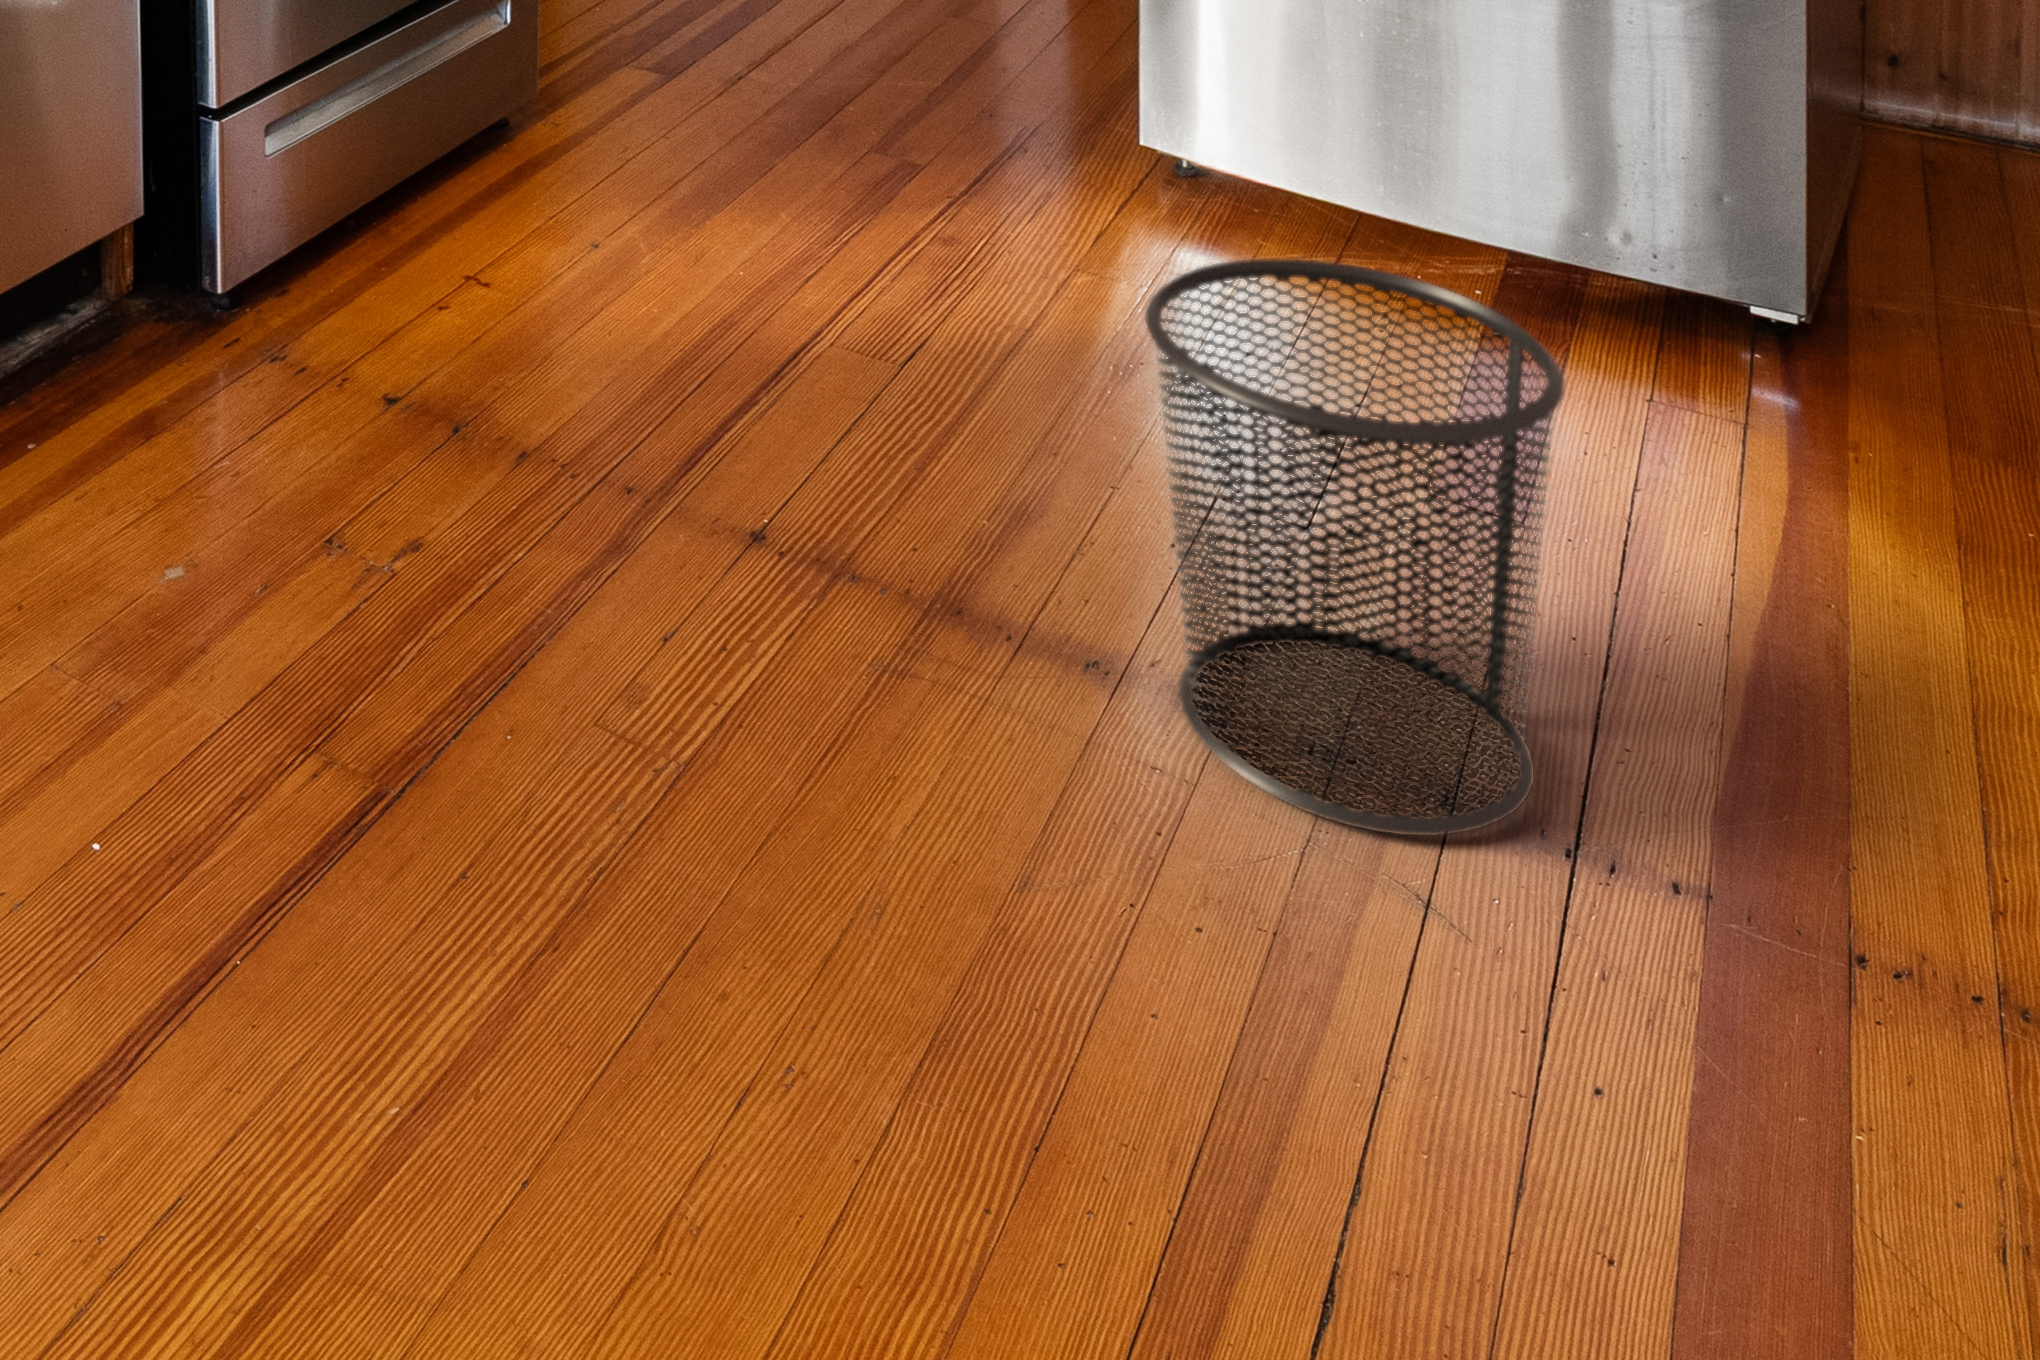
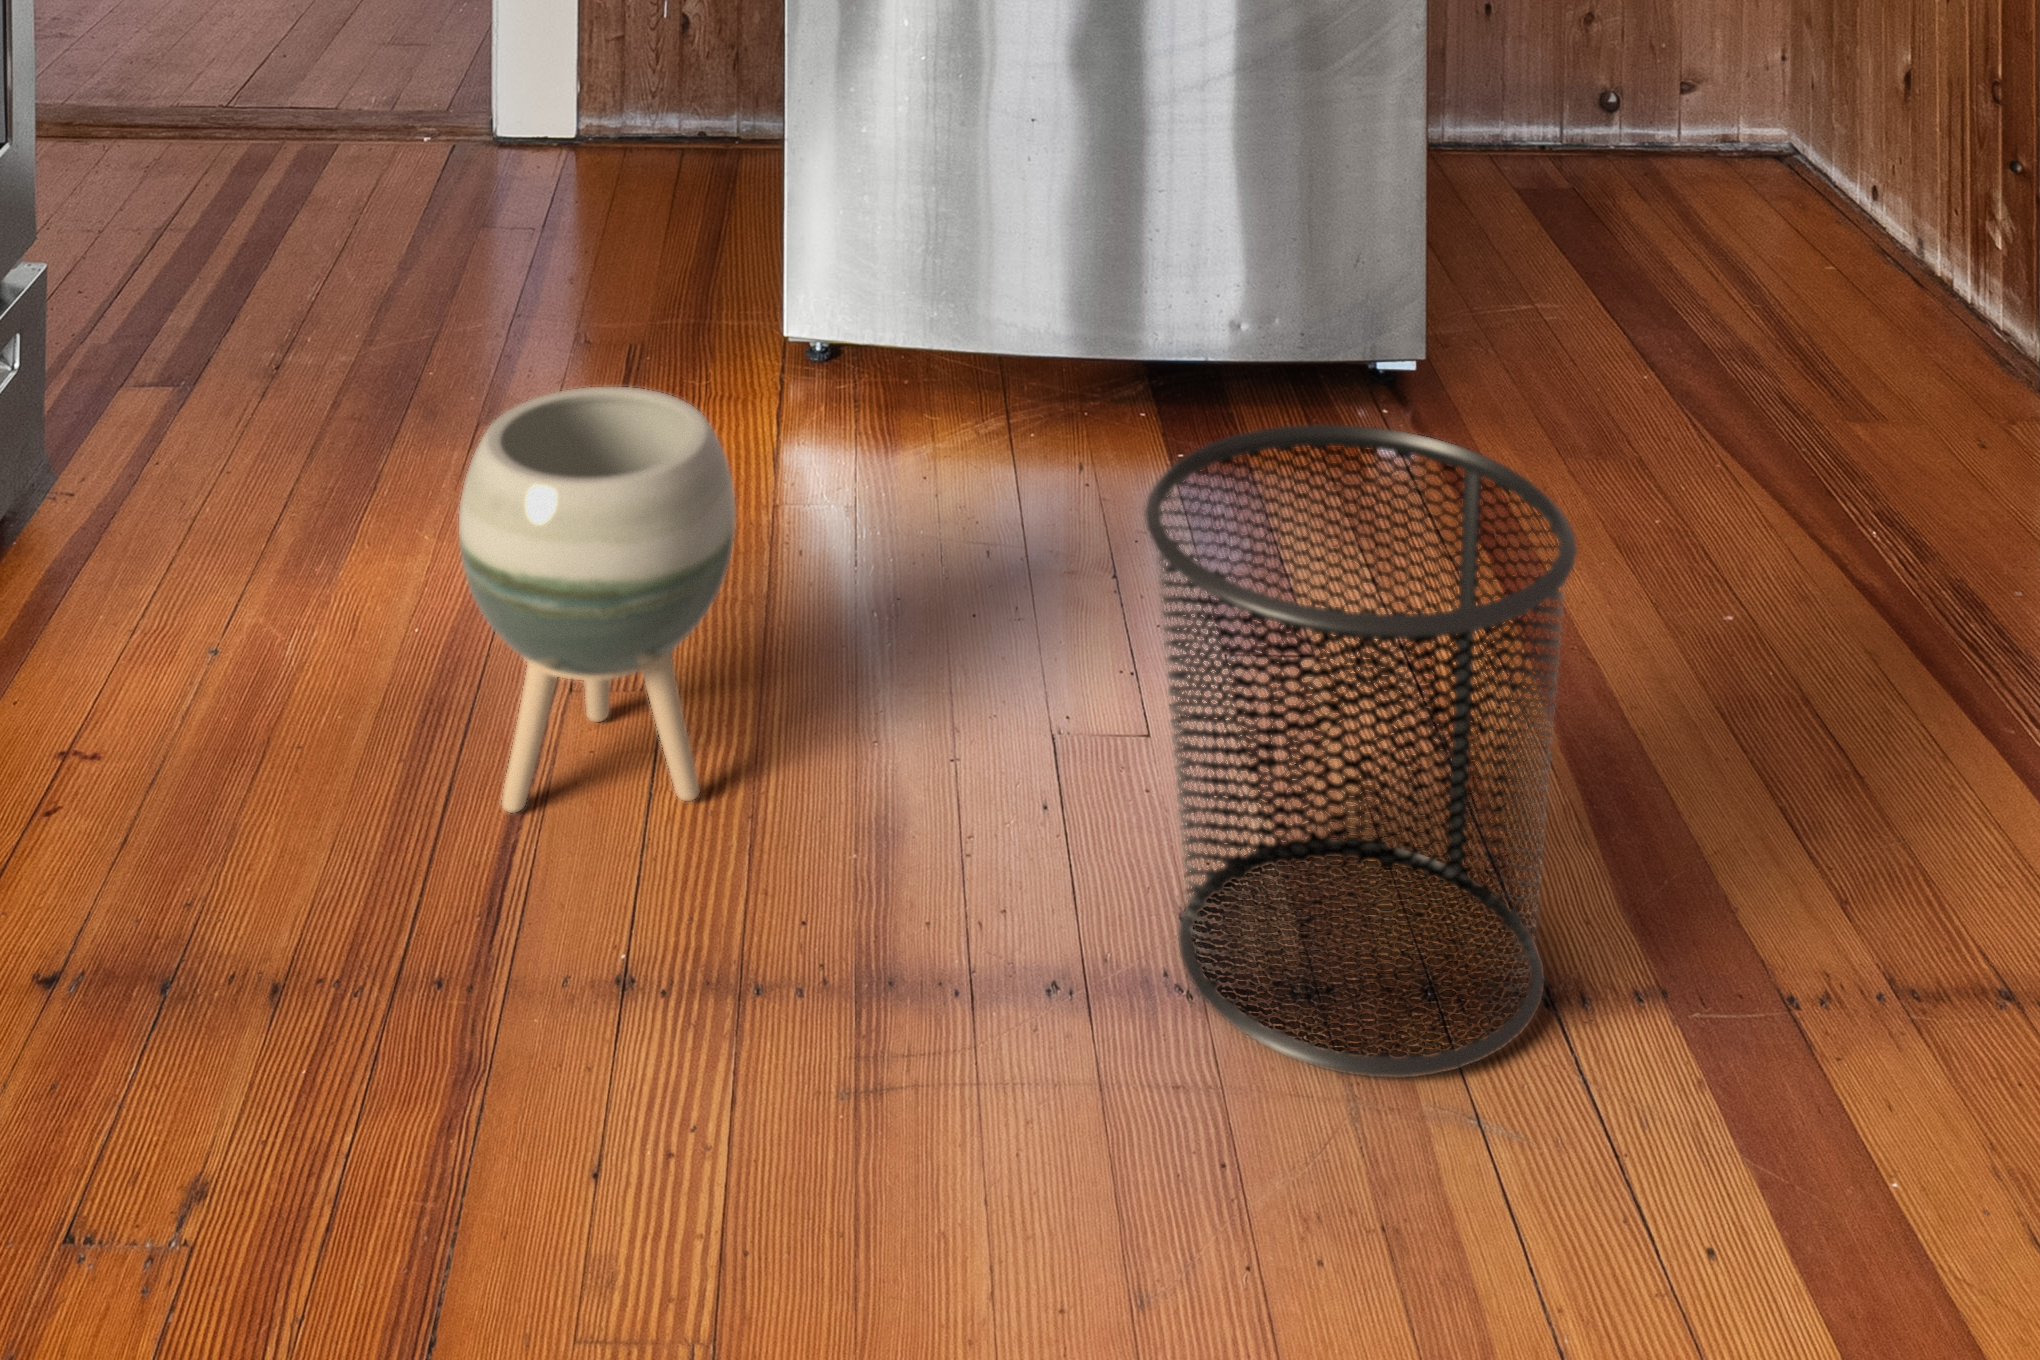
planter: none [689,117,908,447] -> present [459,387,736,813]

